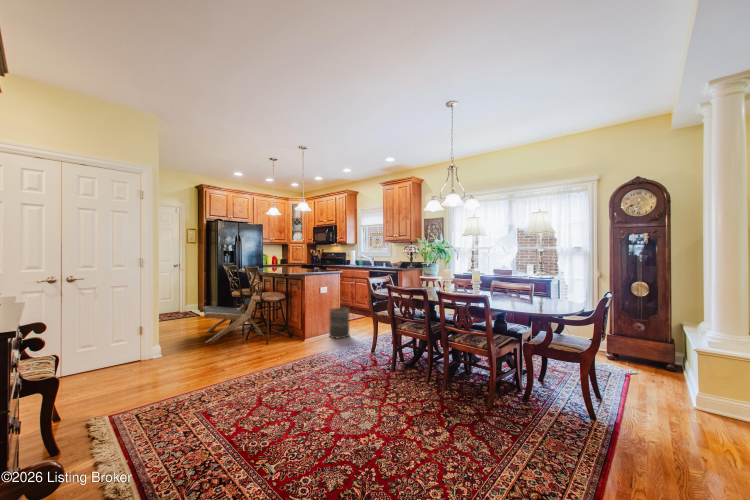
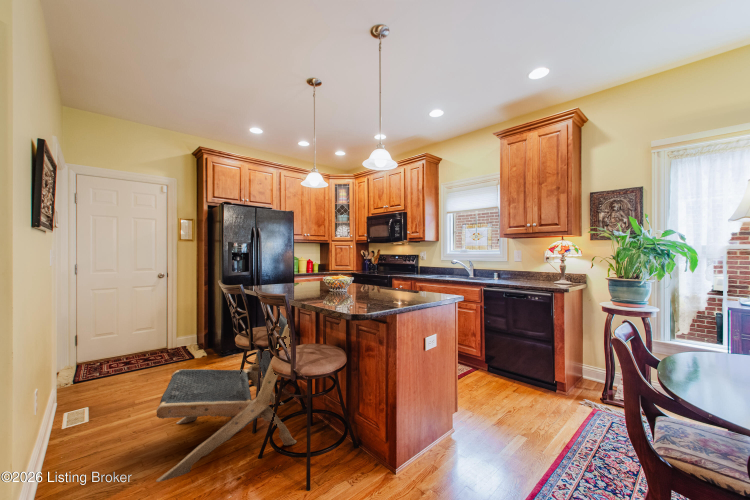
basket: present [329,307,349,338] -> none [450,360,500,474]

